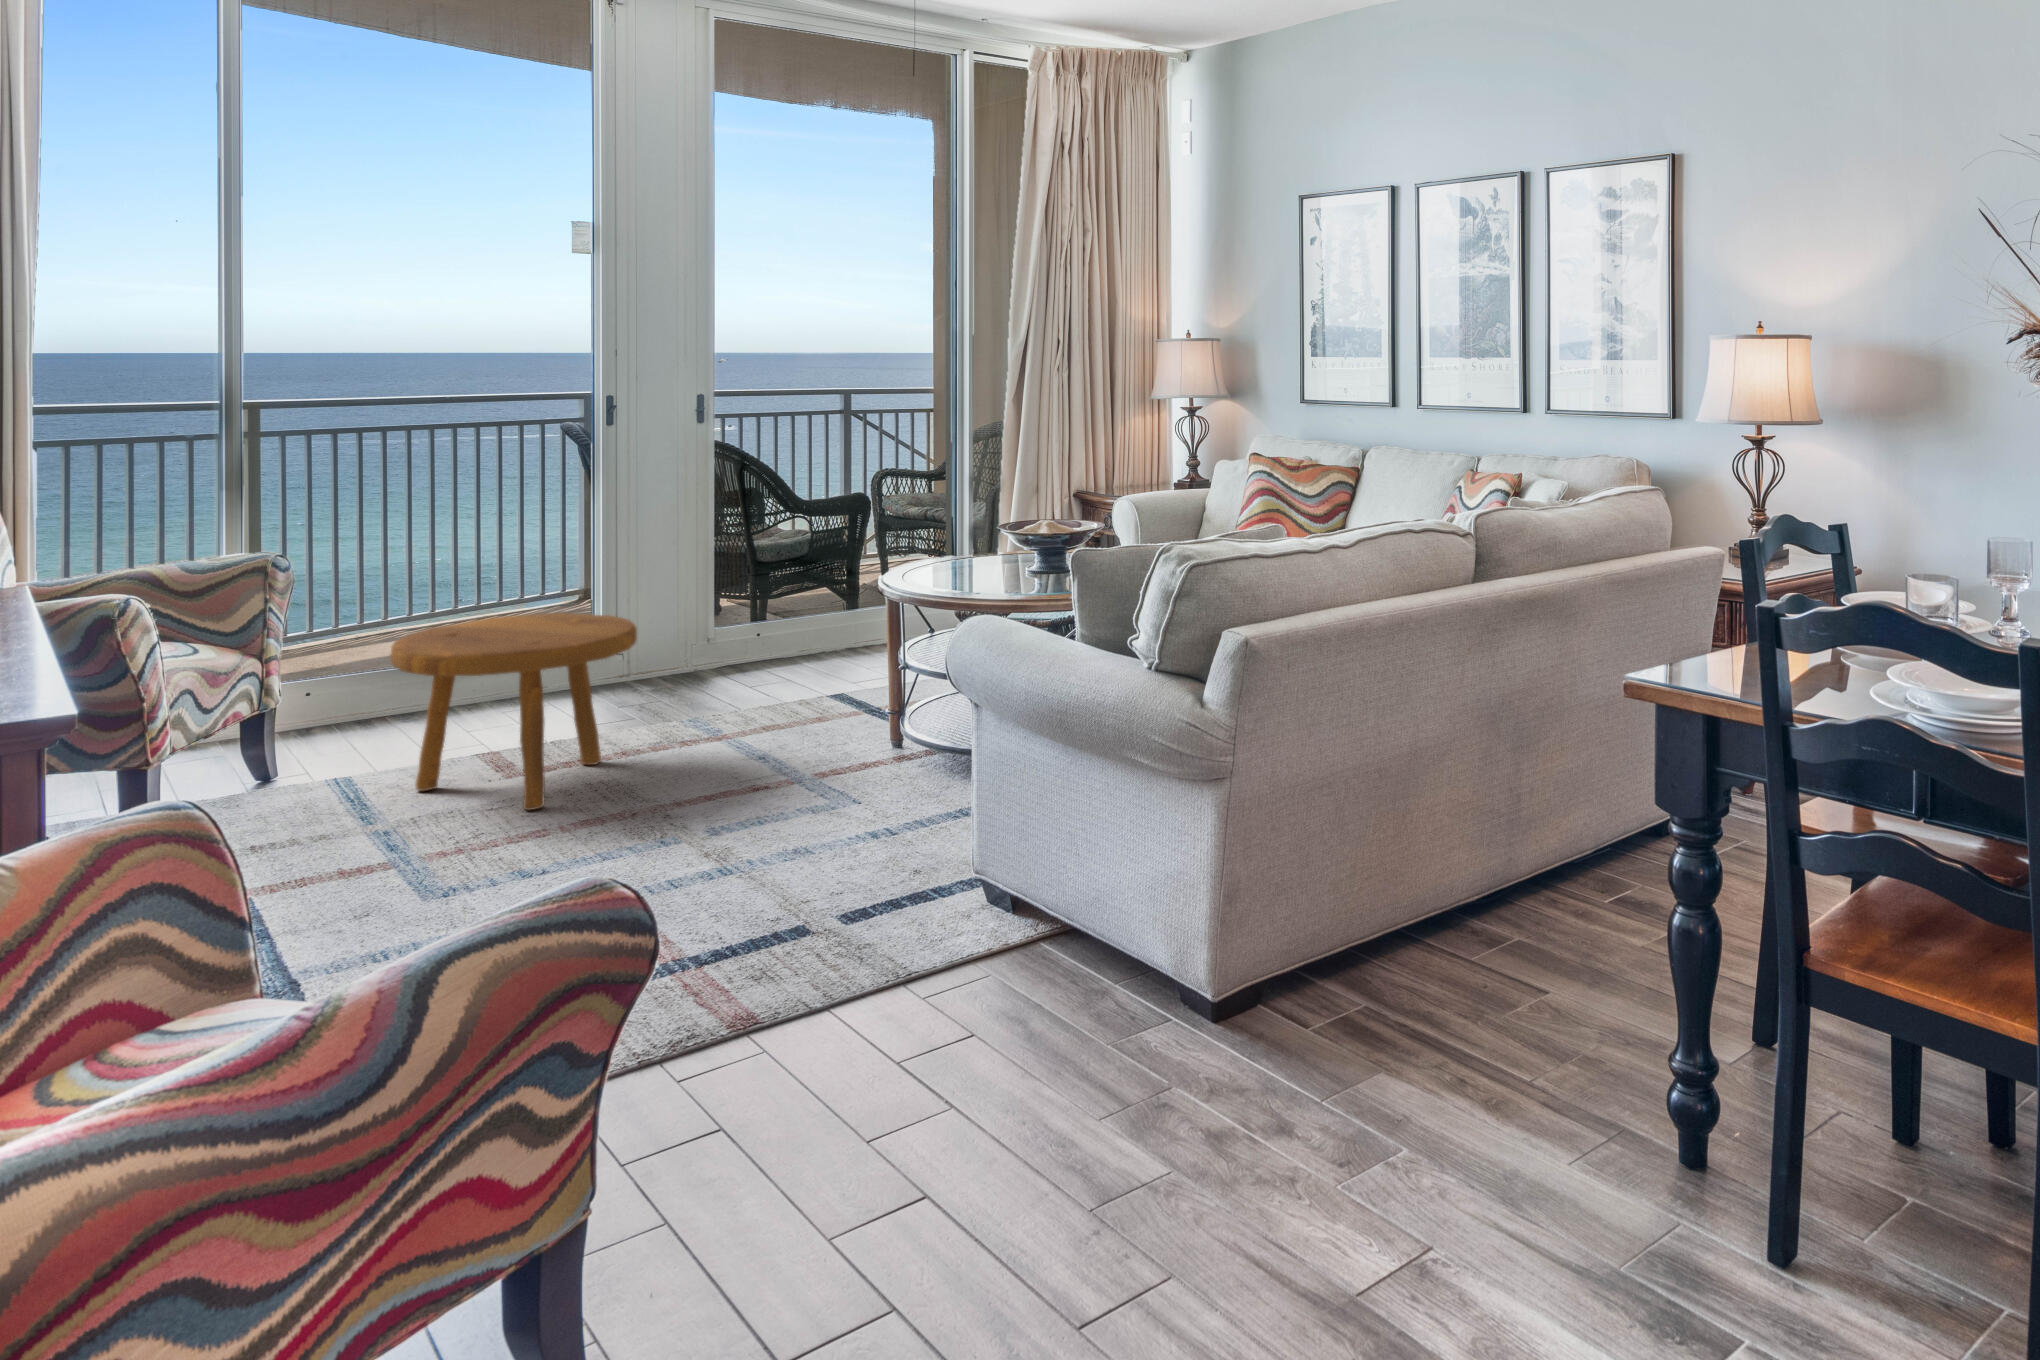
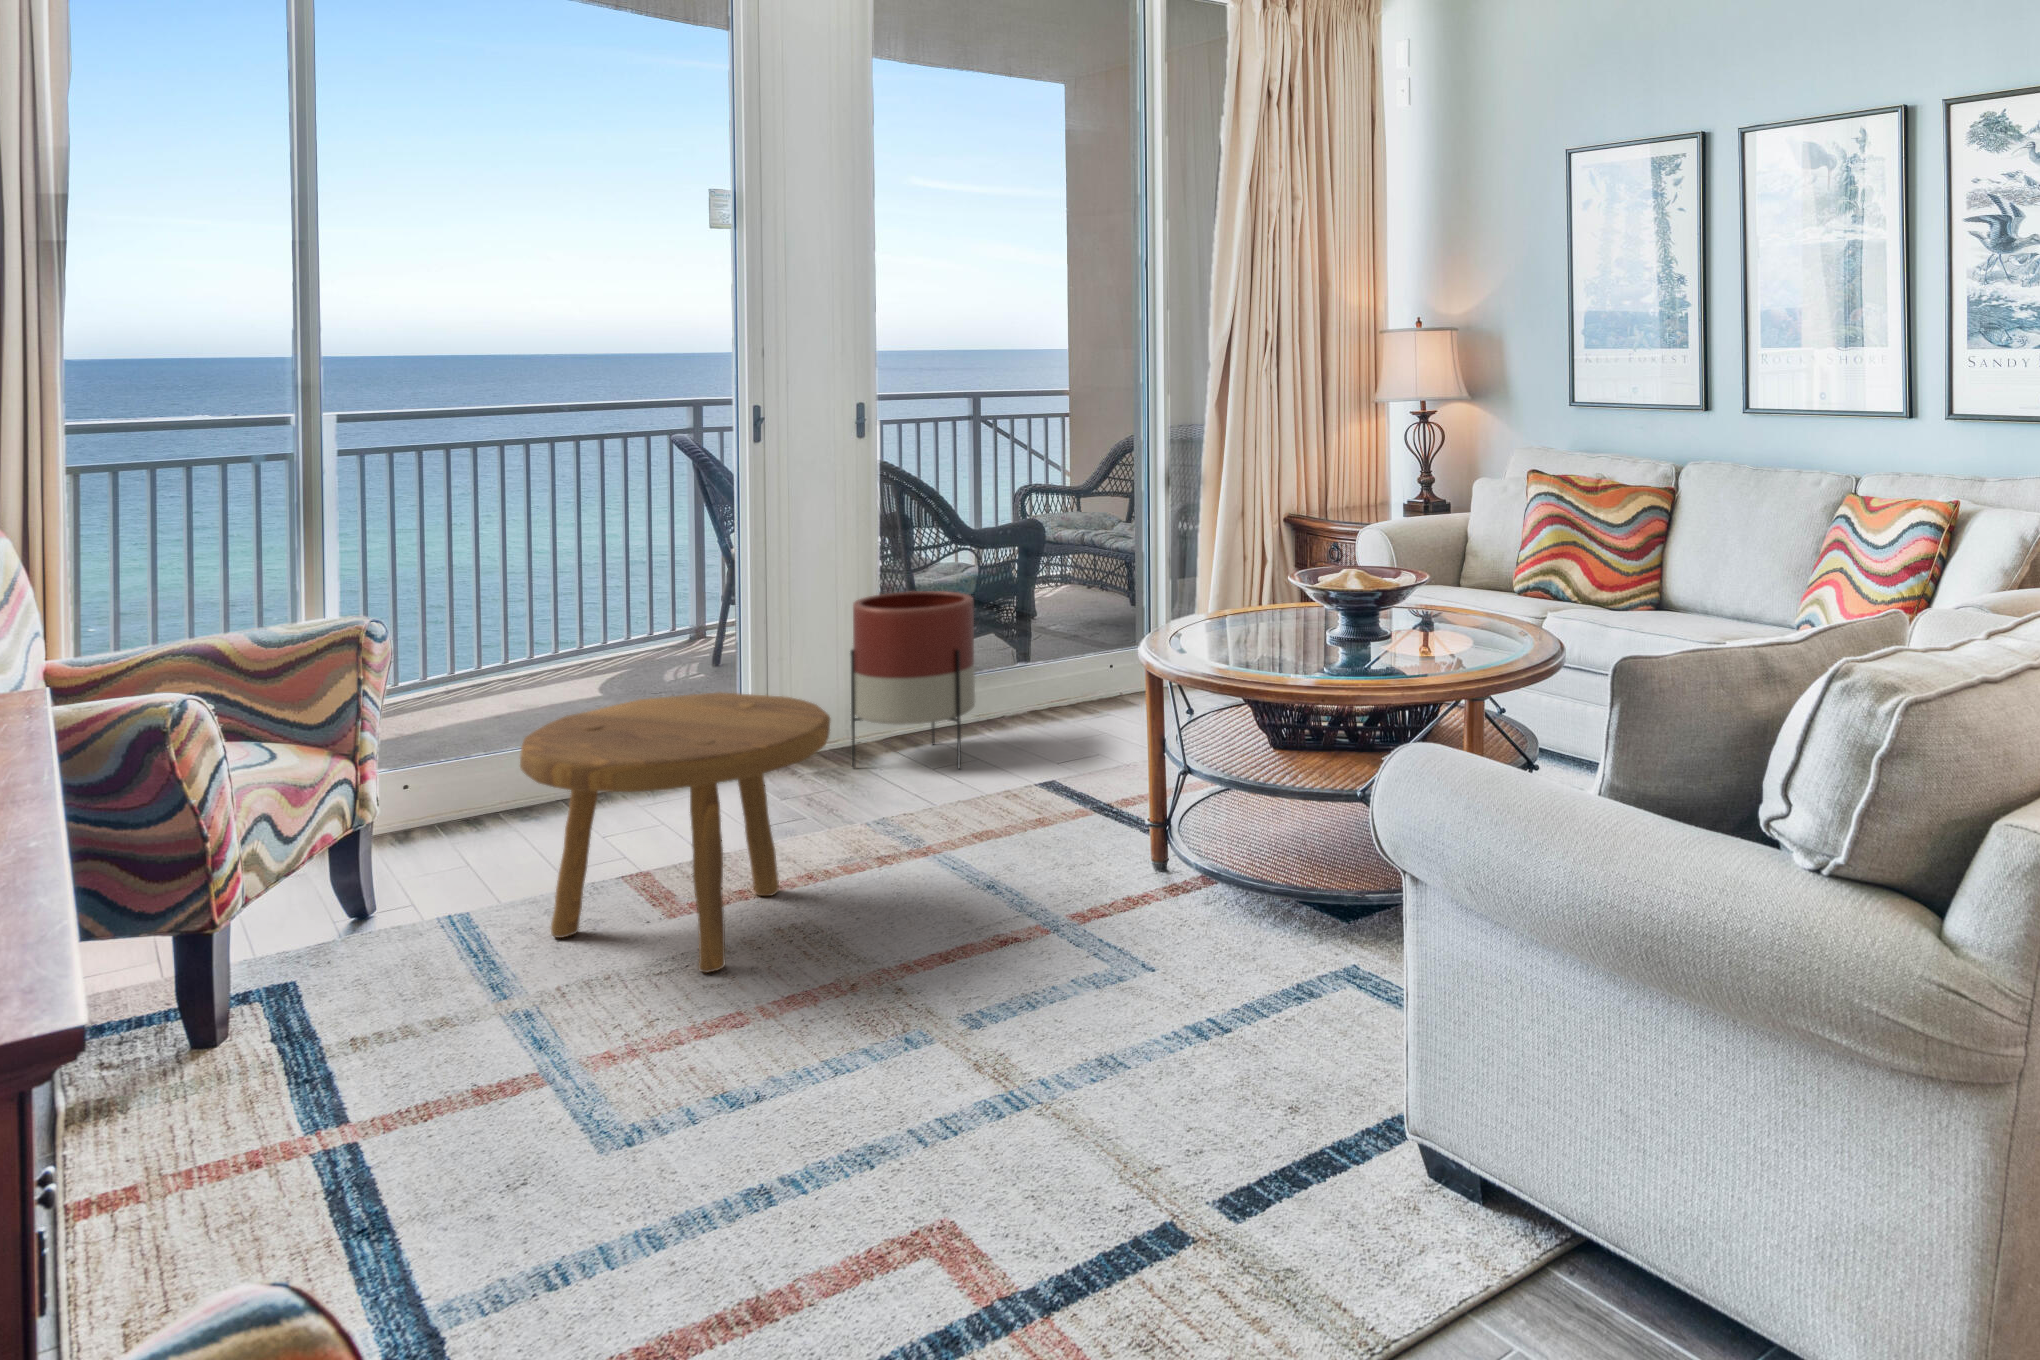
planter: none [689,544,792,684] -> present [850,591,975,769]

